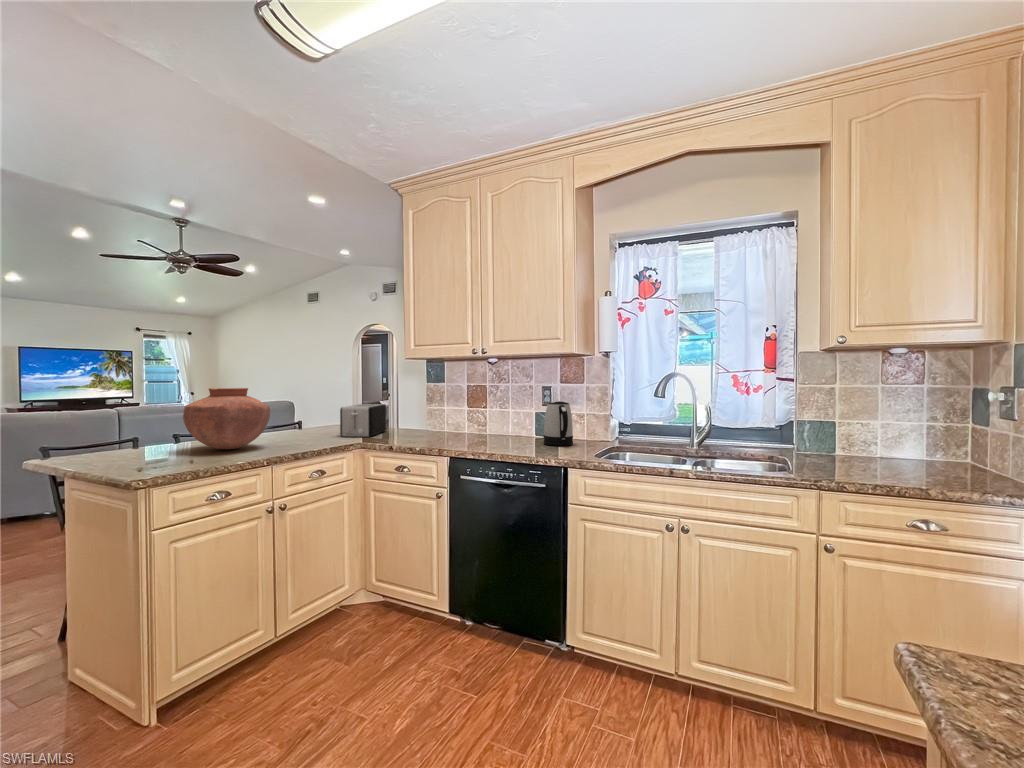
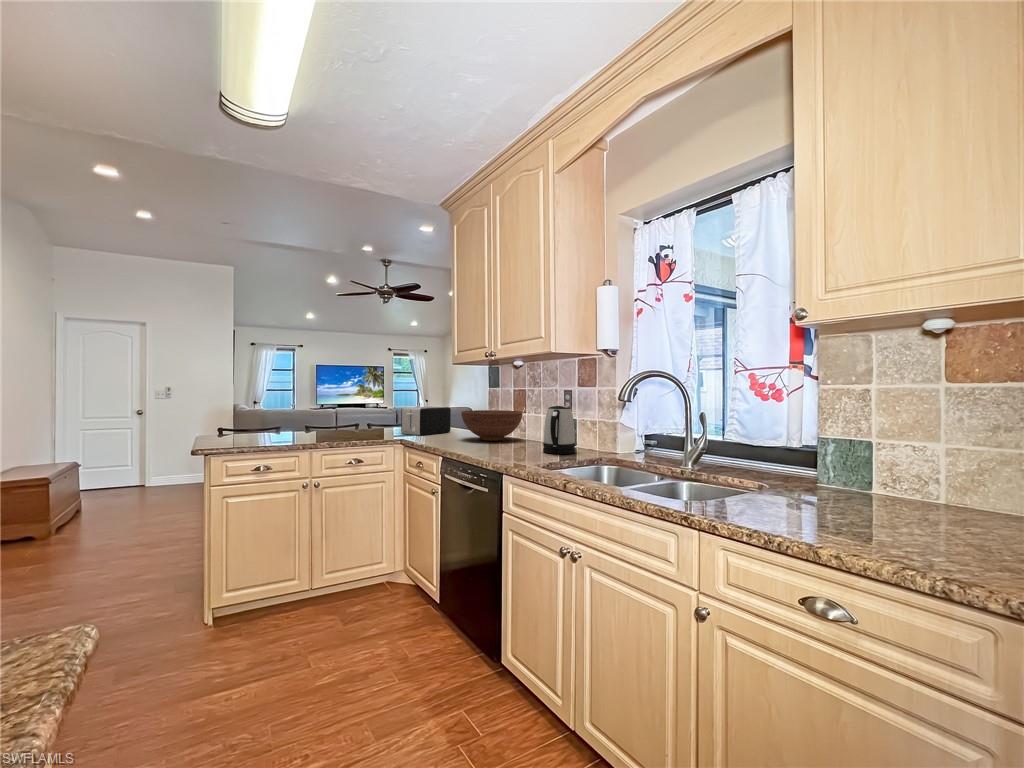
vase: present [183,388,270,449] -> none [270,388,333,436]
fruit bowl: none [427,406,489,437] -> present [462,410,522,441]

